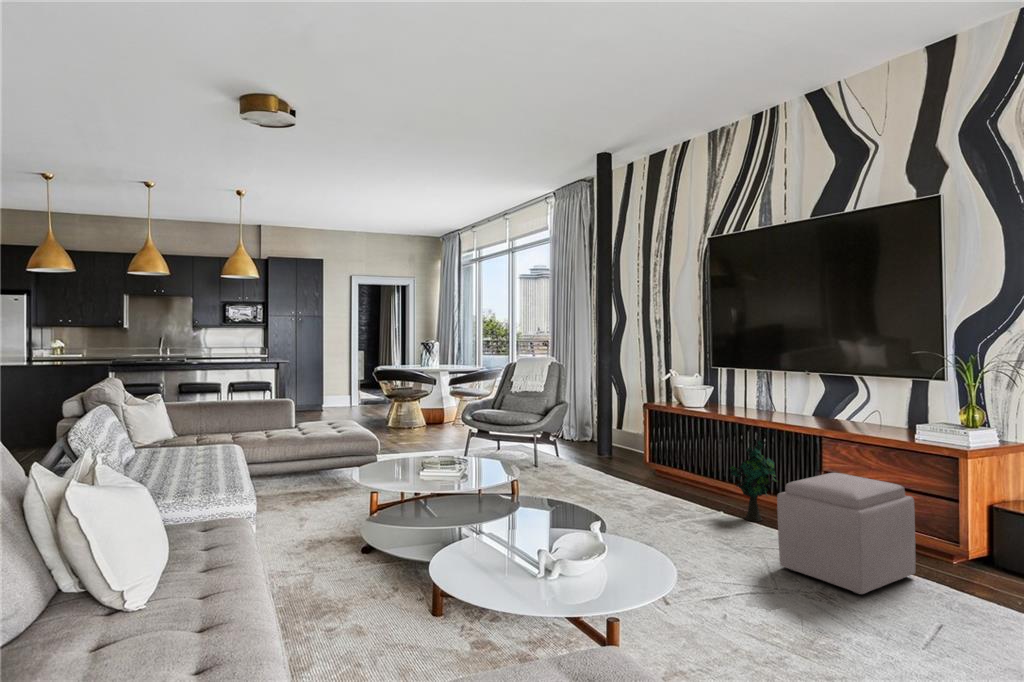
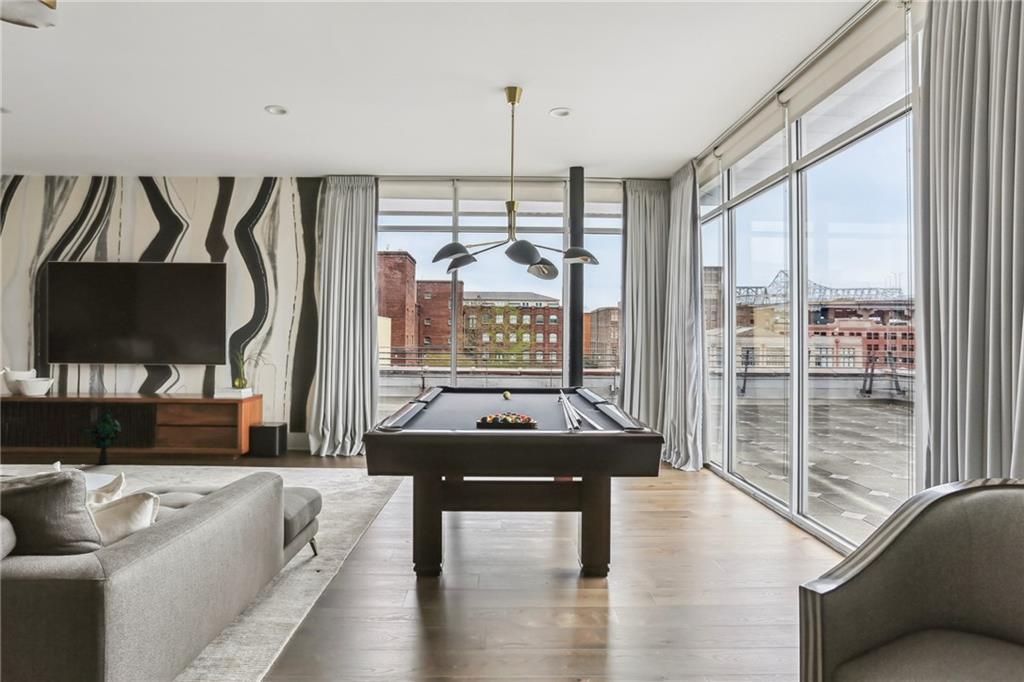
ottoman: present [777,473,915,595] -> none [143,417,218,476]

